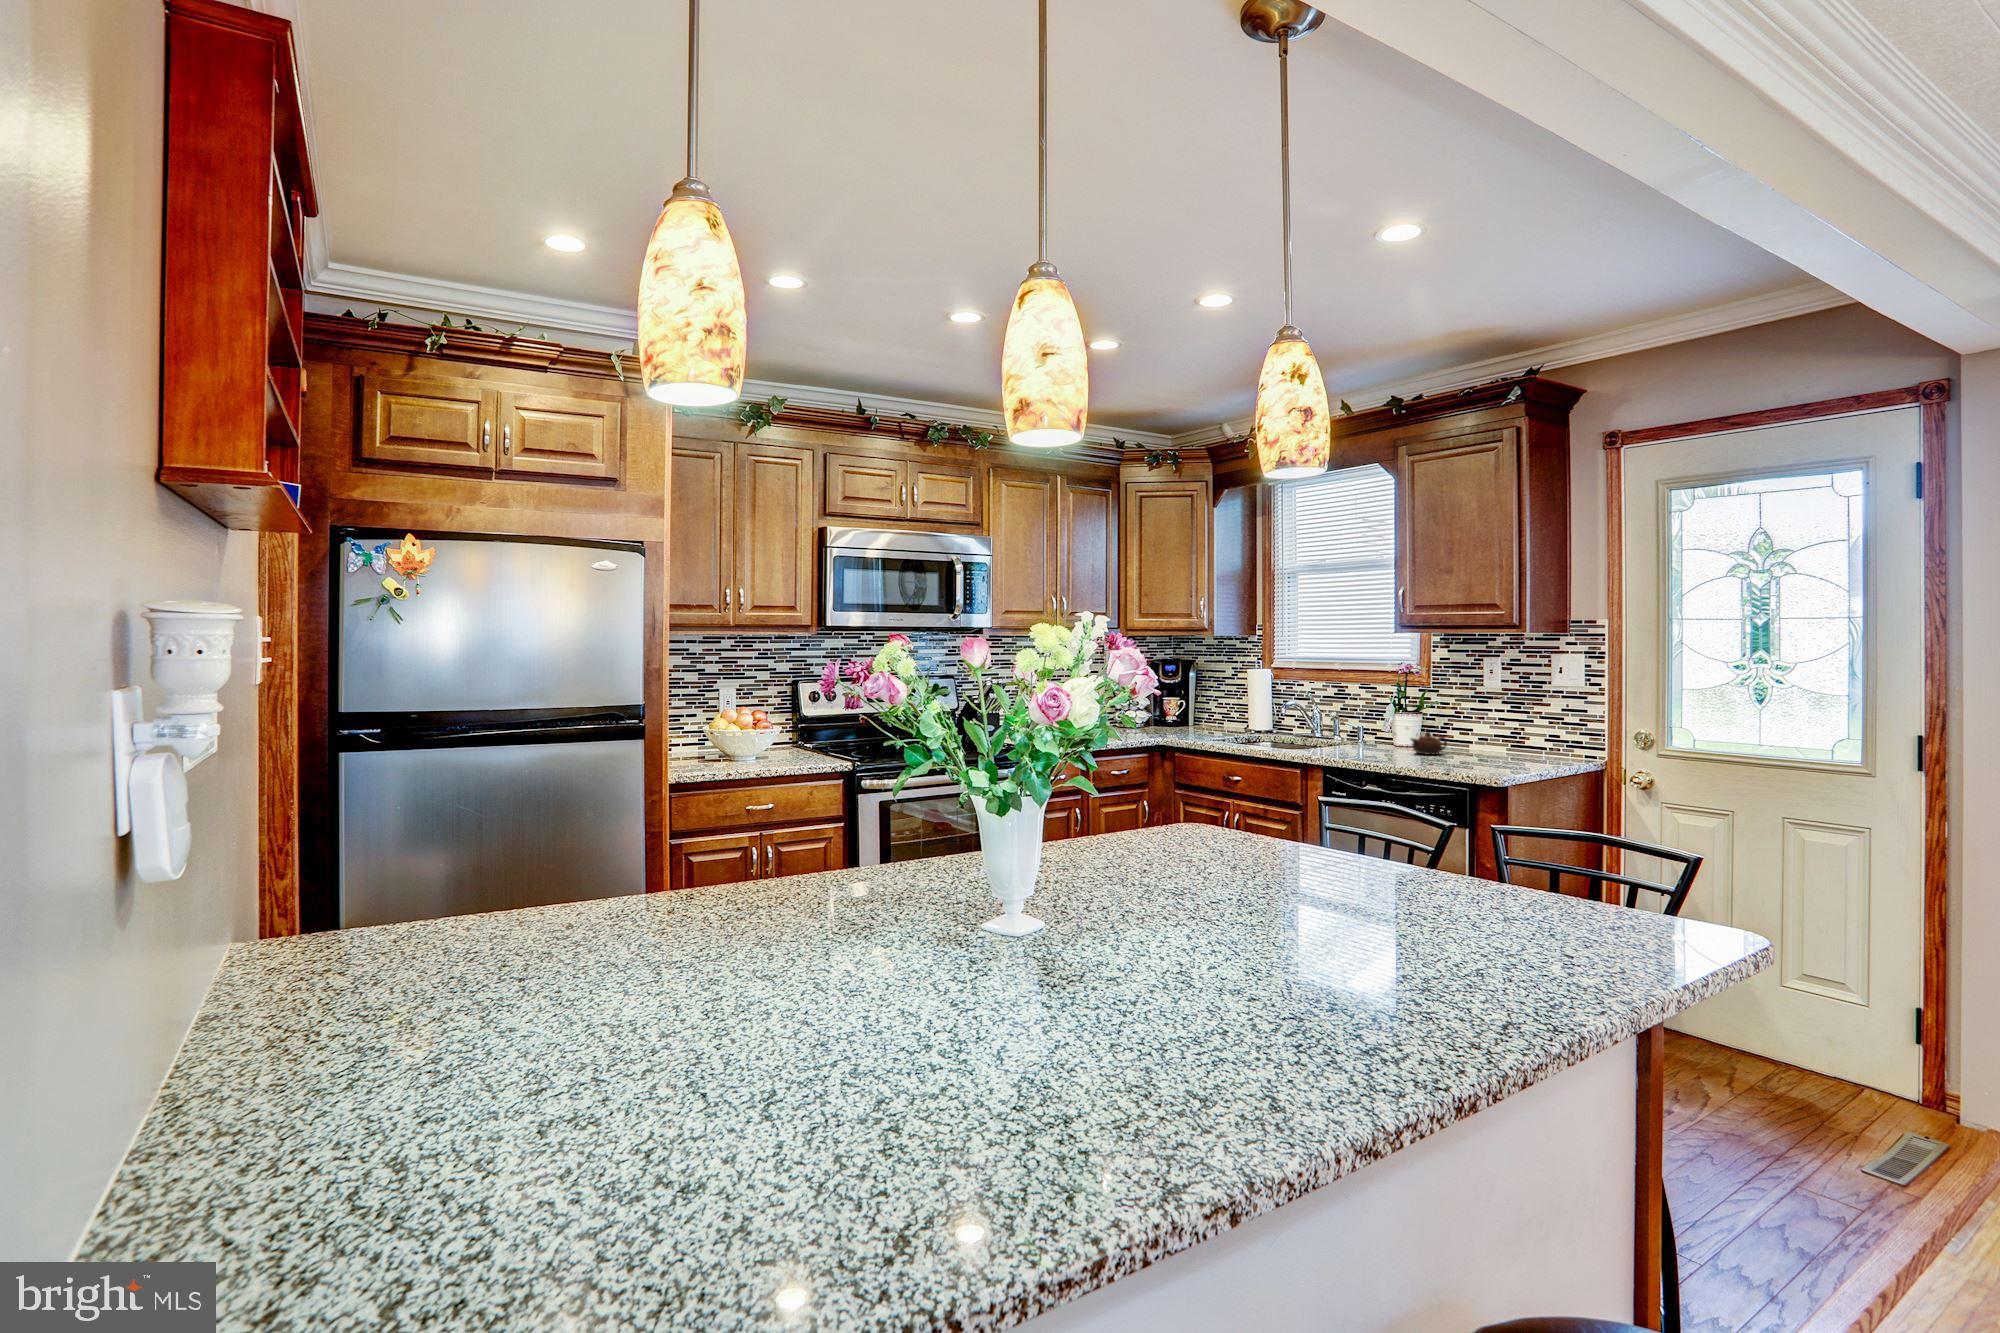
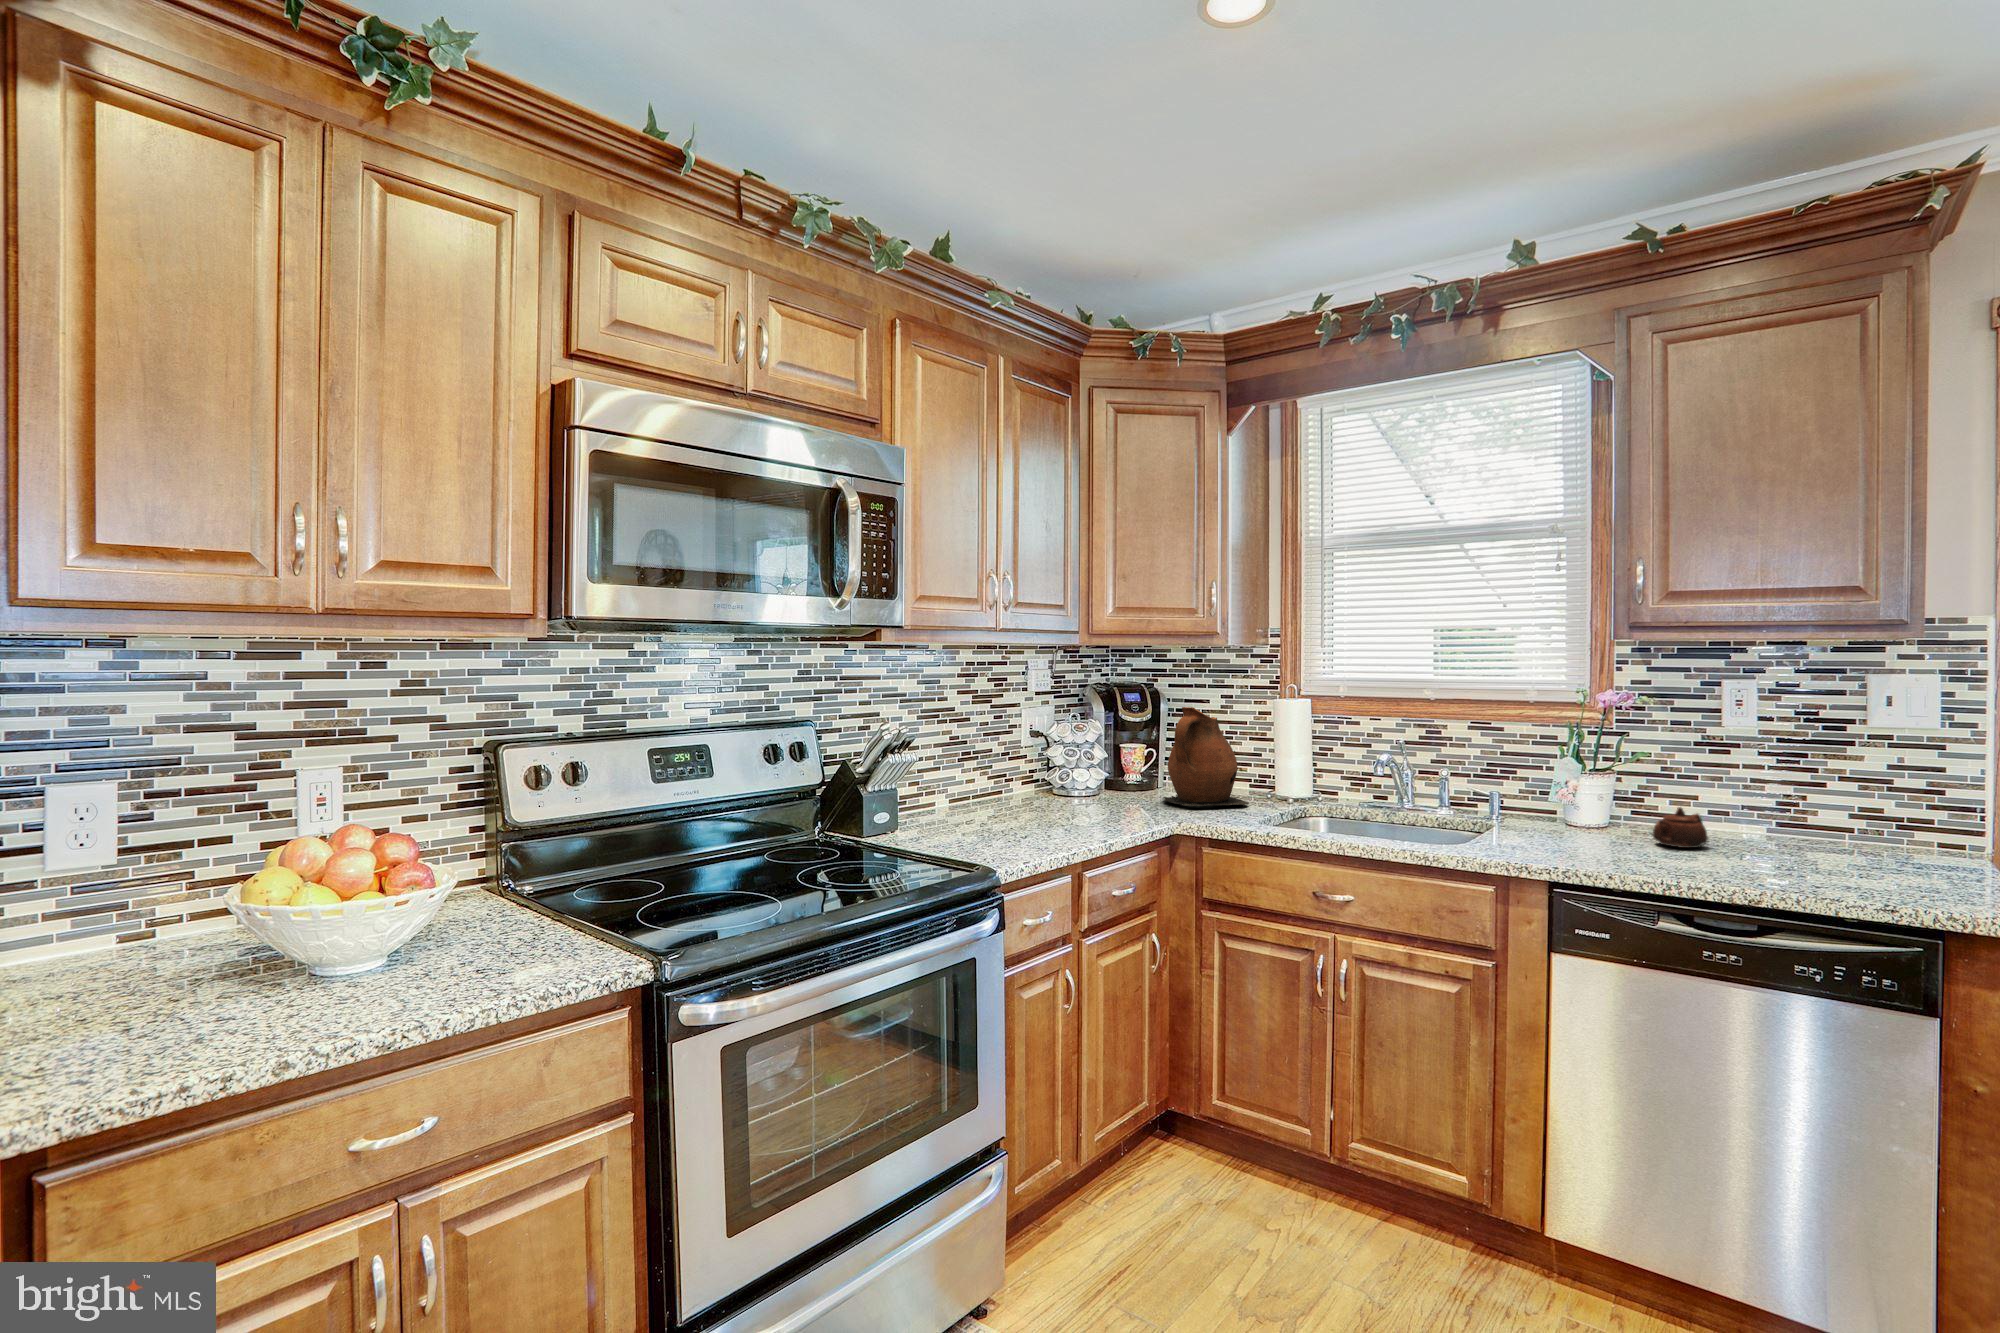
ceramic pitcher: none [1172,674,1223,735] -> present [1163,707,1249,806]

